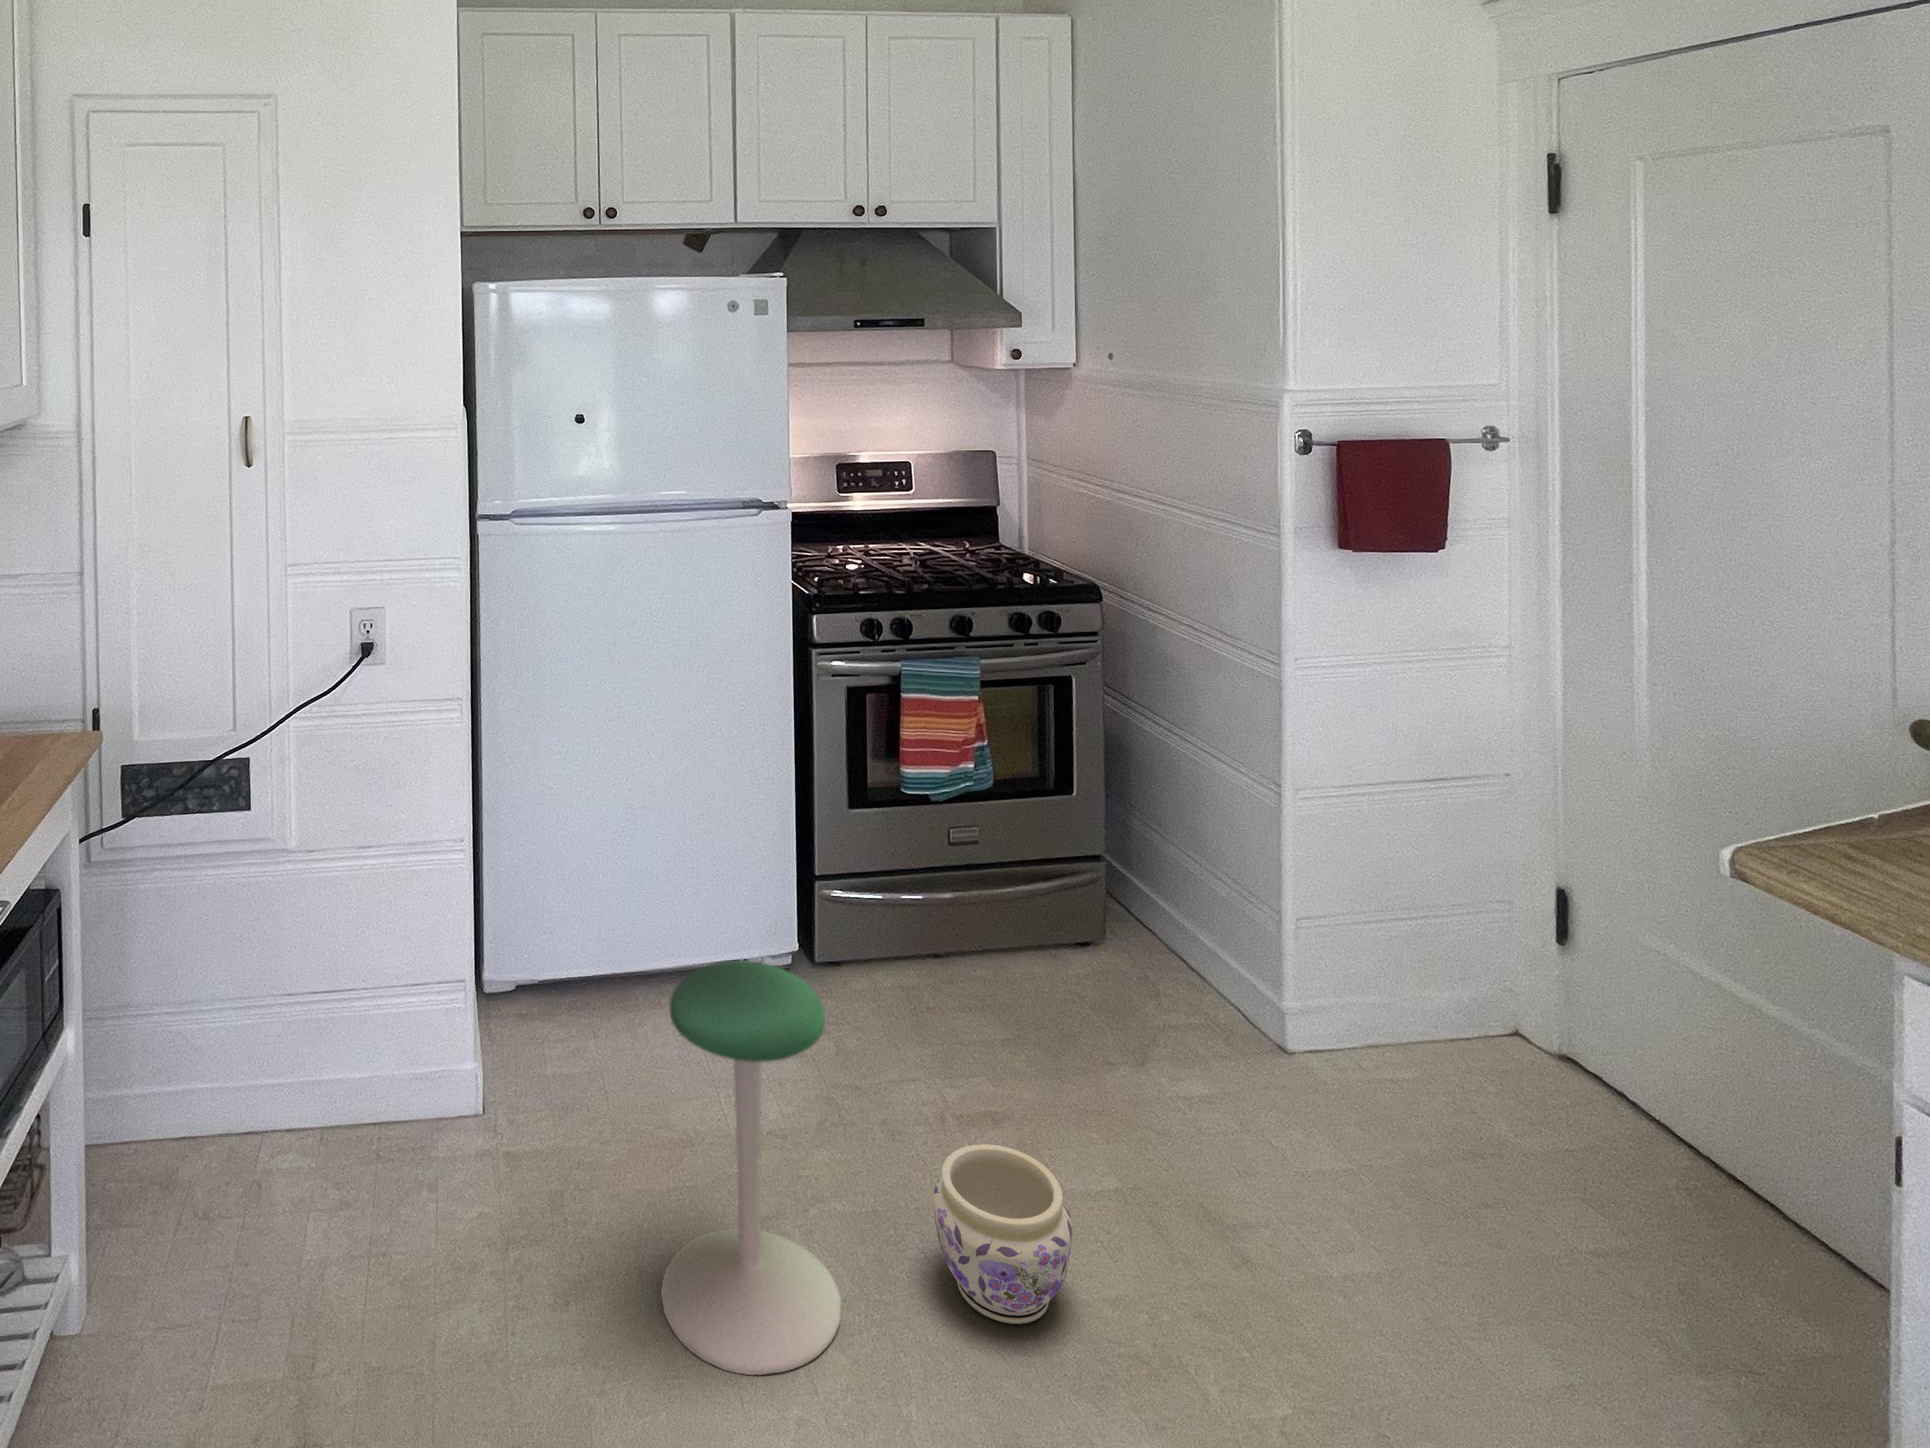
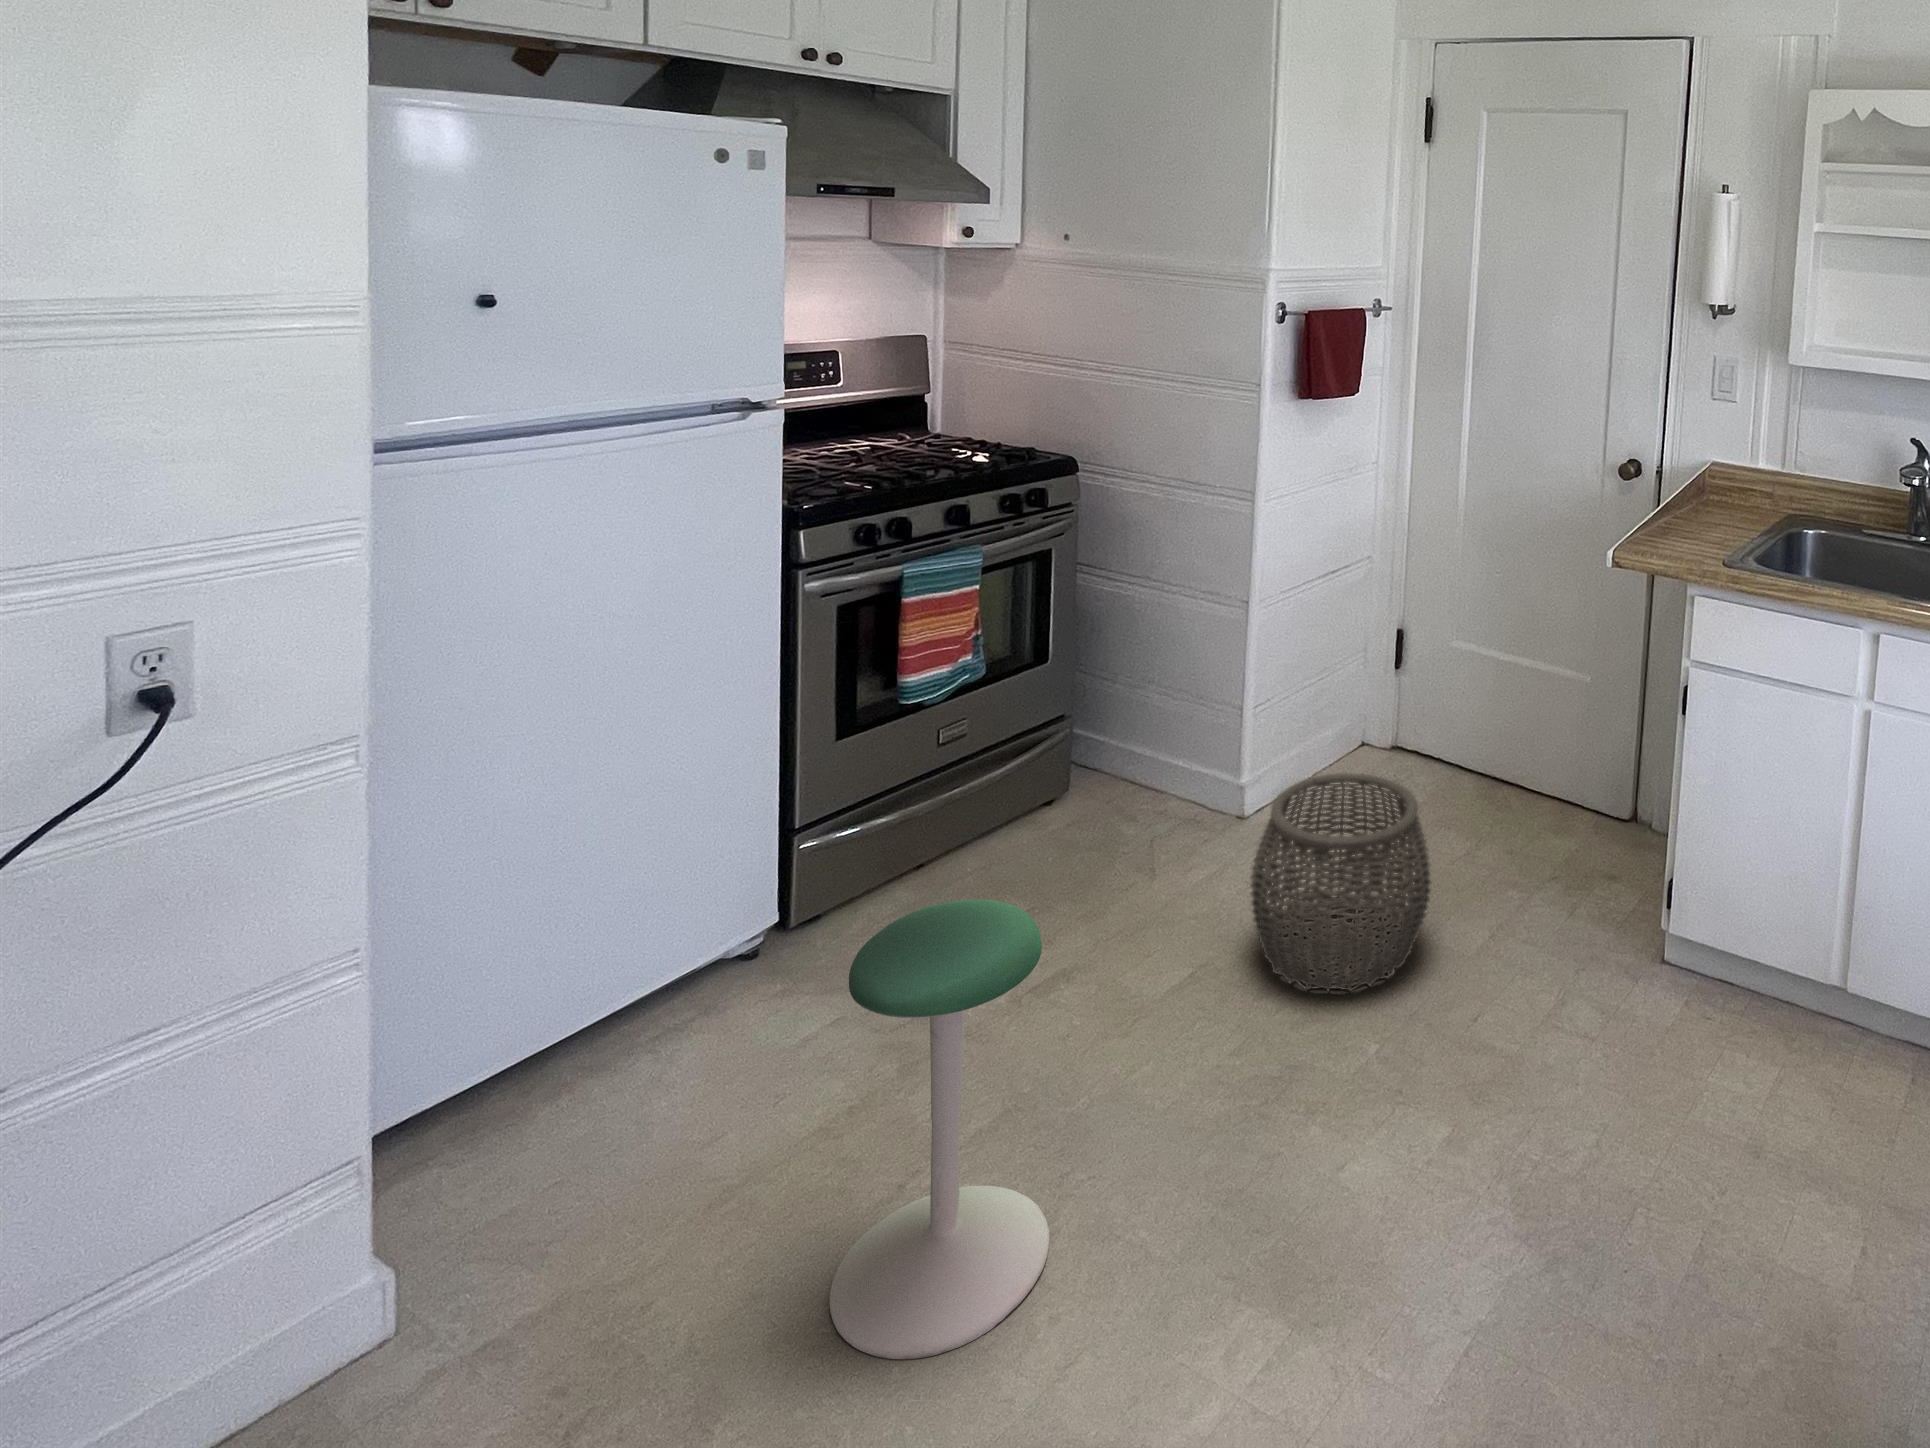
woven basket: none [1175,1018,1433,1326] -> present [1251,773,1431,991]
planter: present [933,1144,1073,1327] -> none [1101,973,1230,1134]

